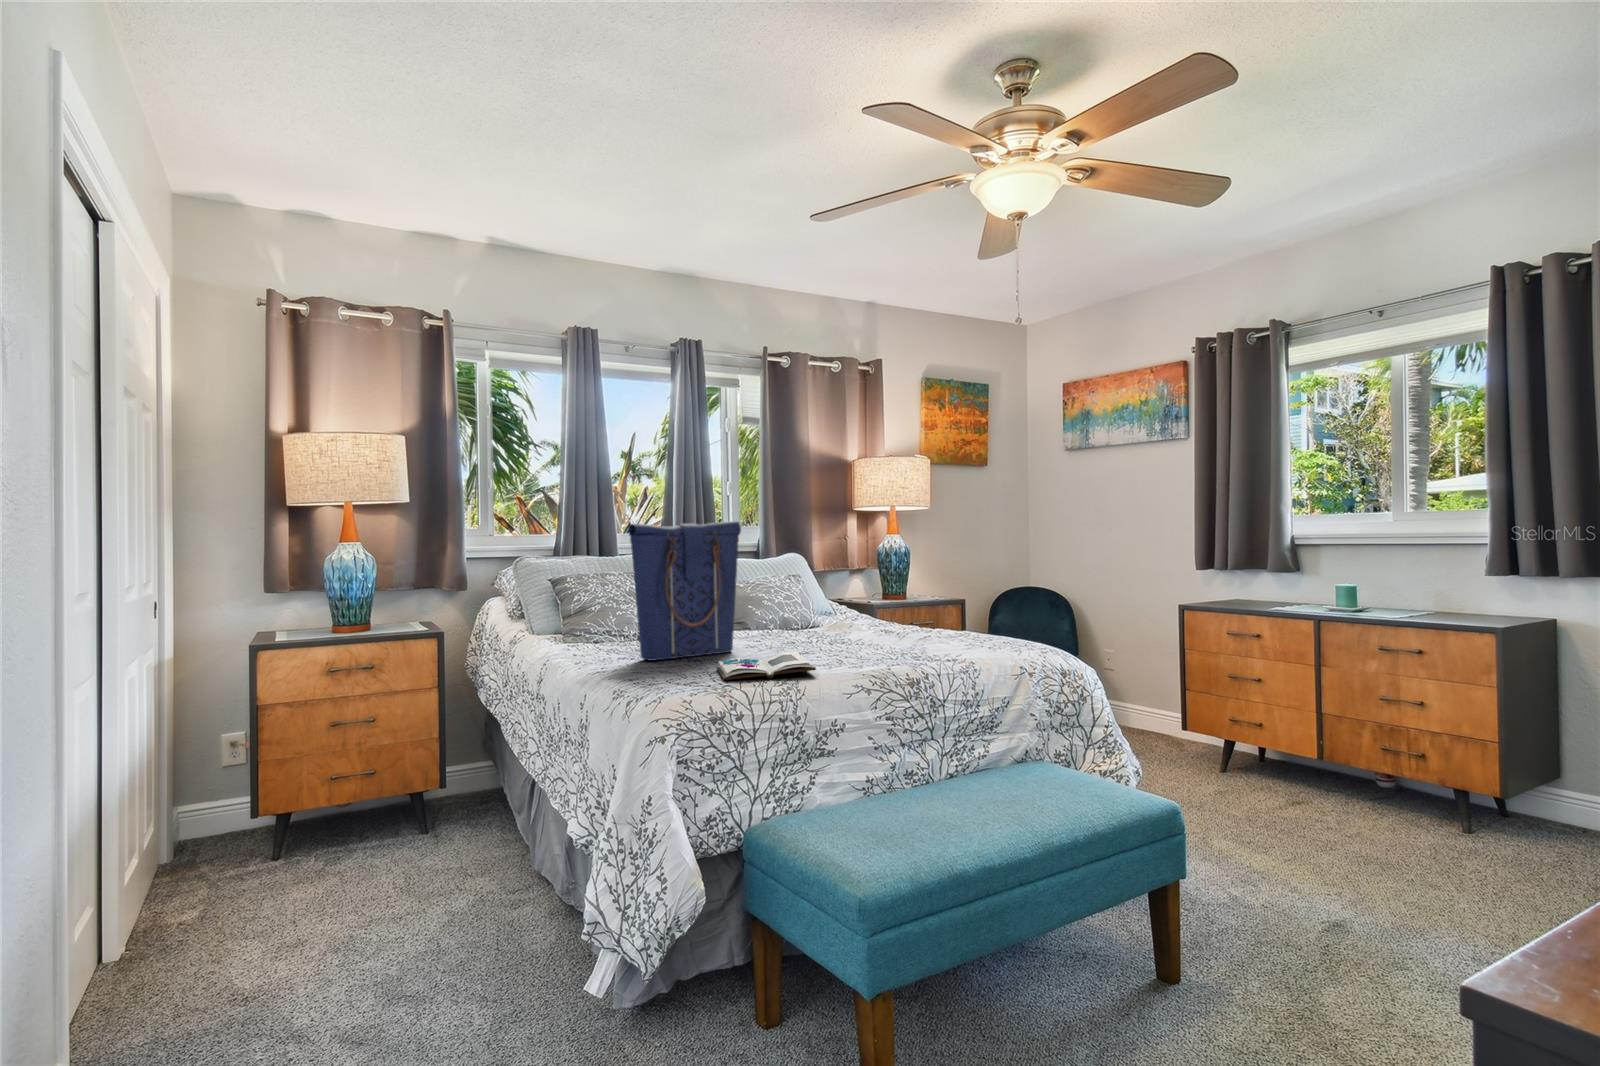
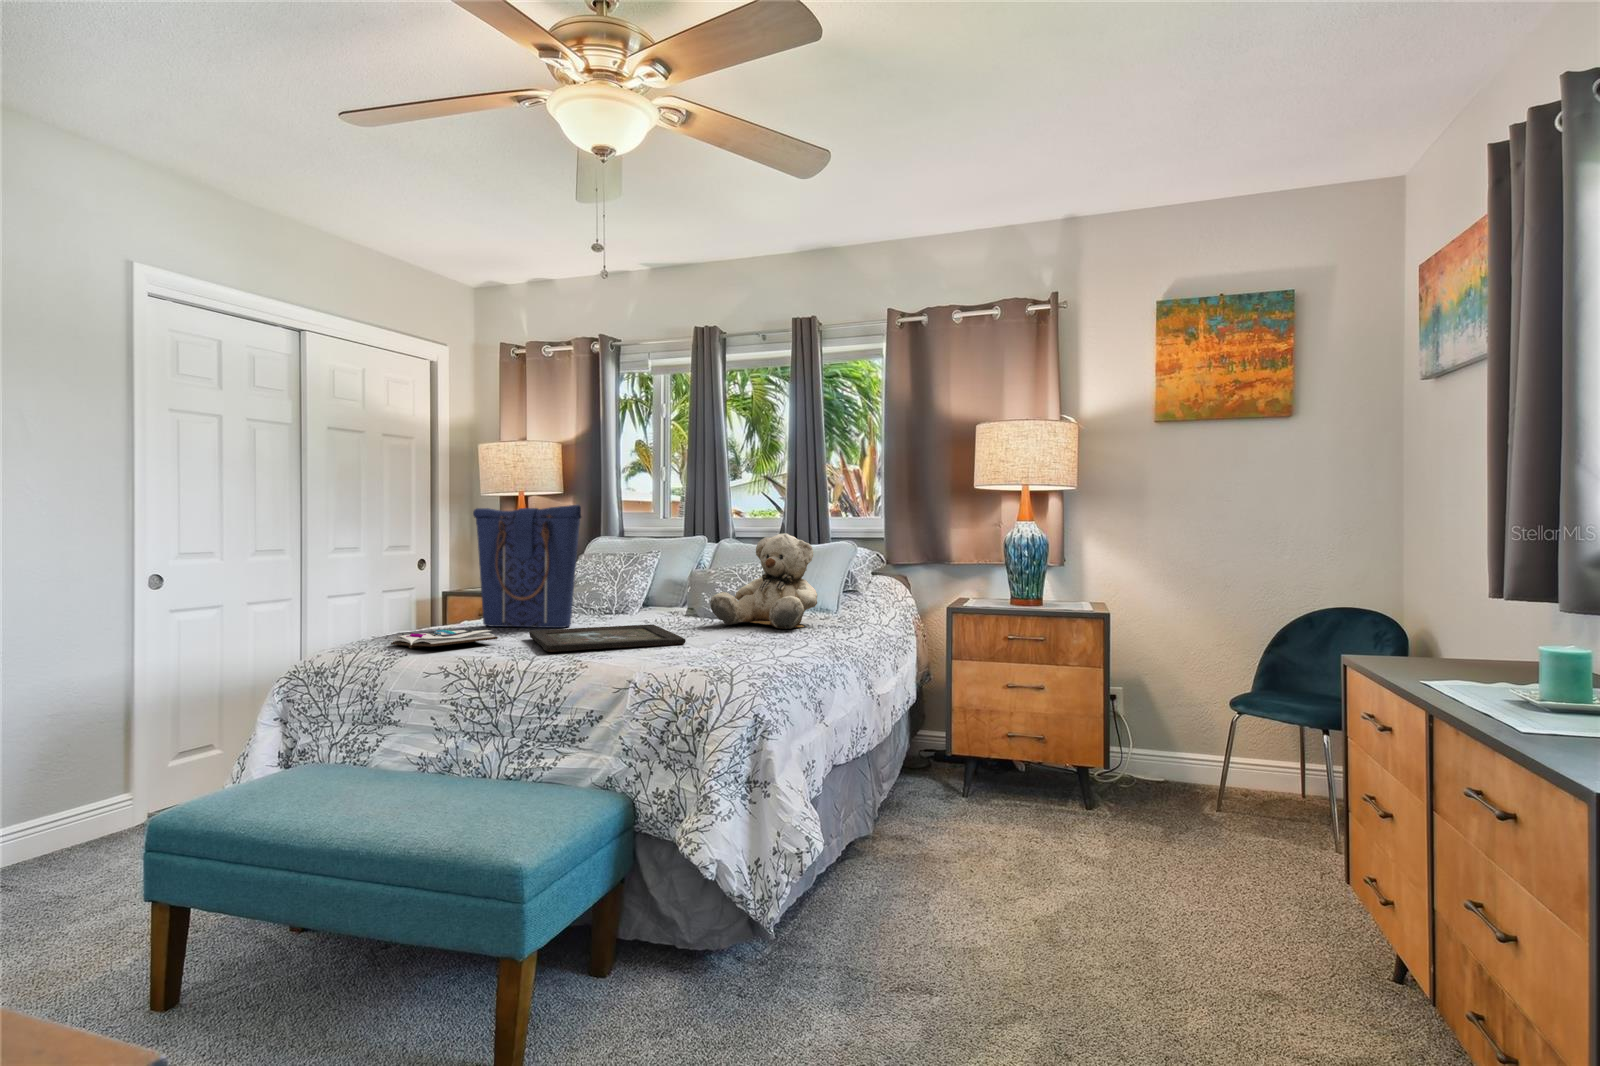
teddy bear: none [804,549,905,634] -> present [710,533,817,629]
tray: none [787,637,920,661] -> present [529,625,686,652]

